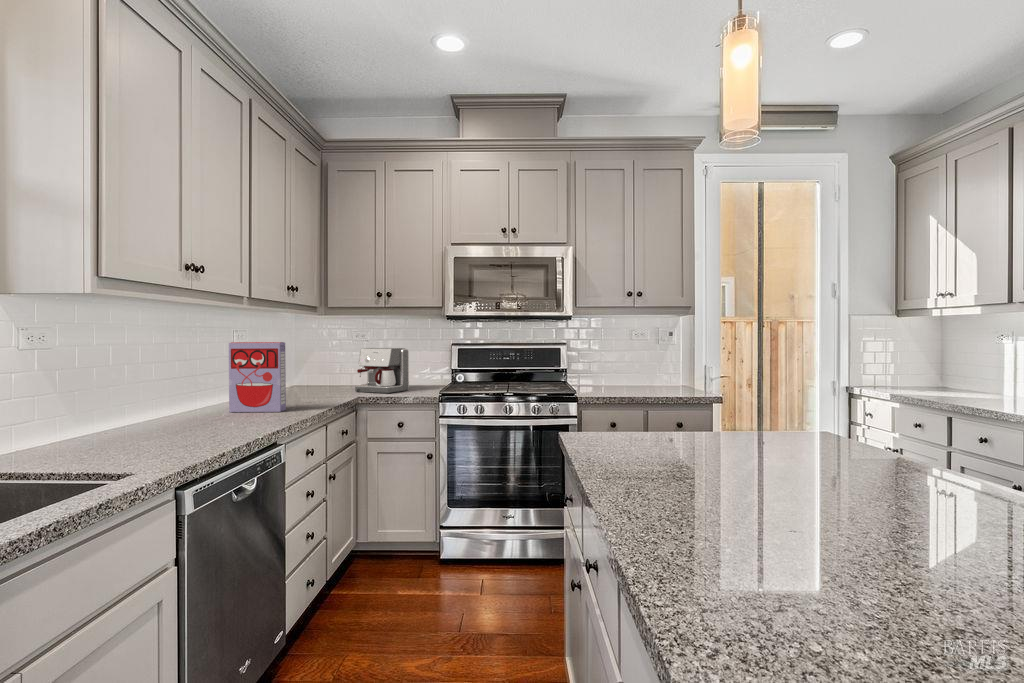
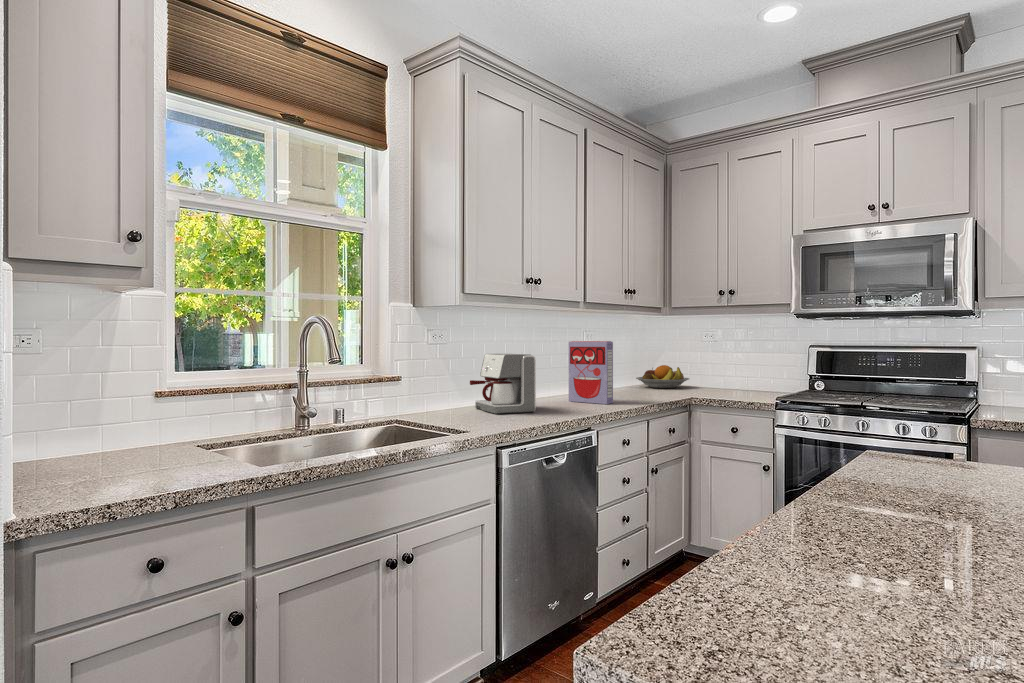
coffee maker: present [355,348,409,393] -> present [470,354,536,414]
fruit bowl: none [287,365,343,389] -> present [636,365,689,388]

